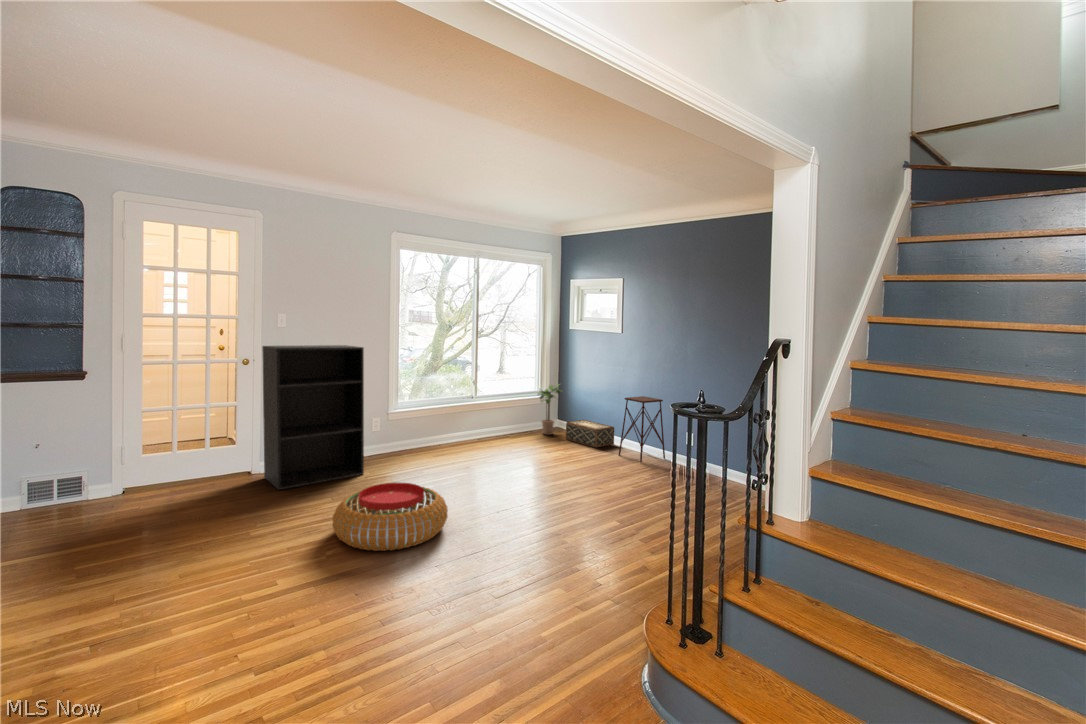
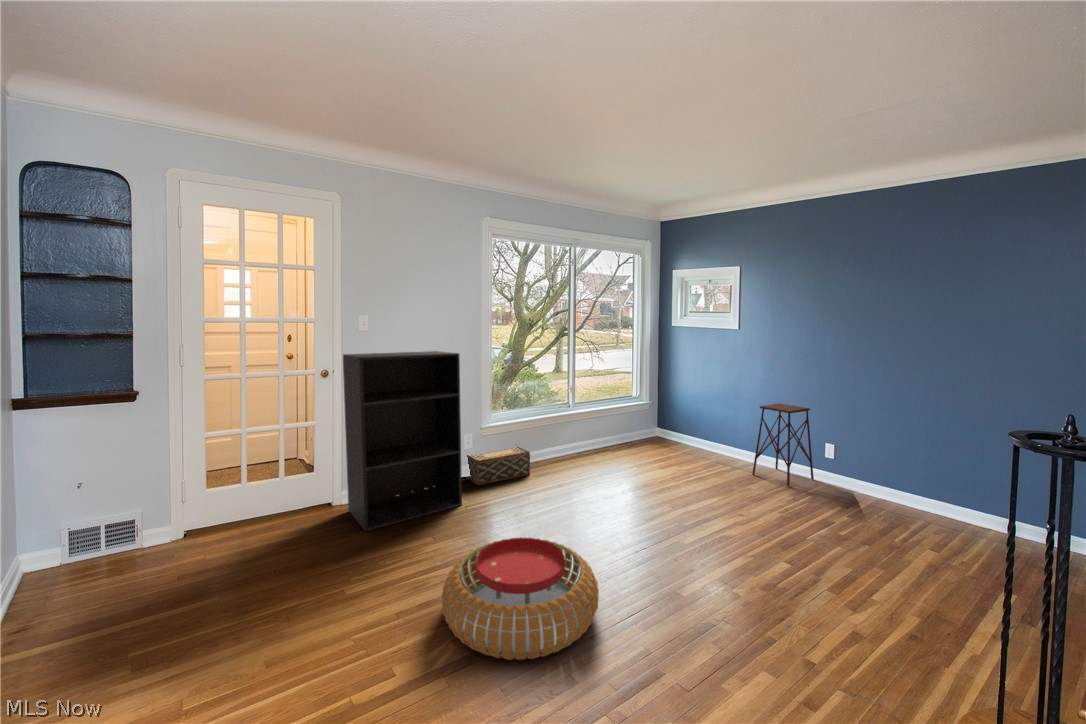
potted plant: present [538,385,562,435] -> none [637,388,668,445]
woven basket: present [566,420,614,447] -> present [467,447,530,485]

